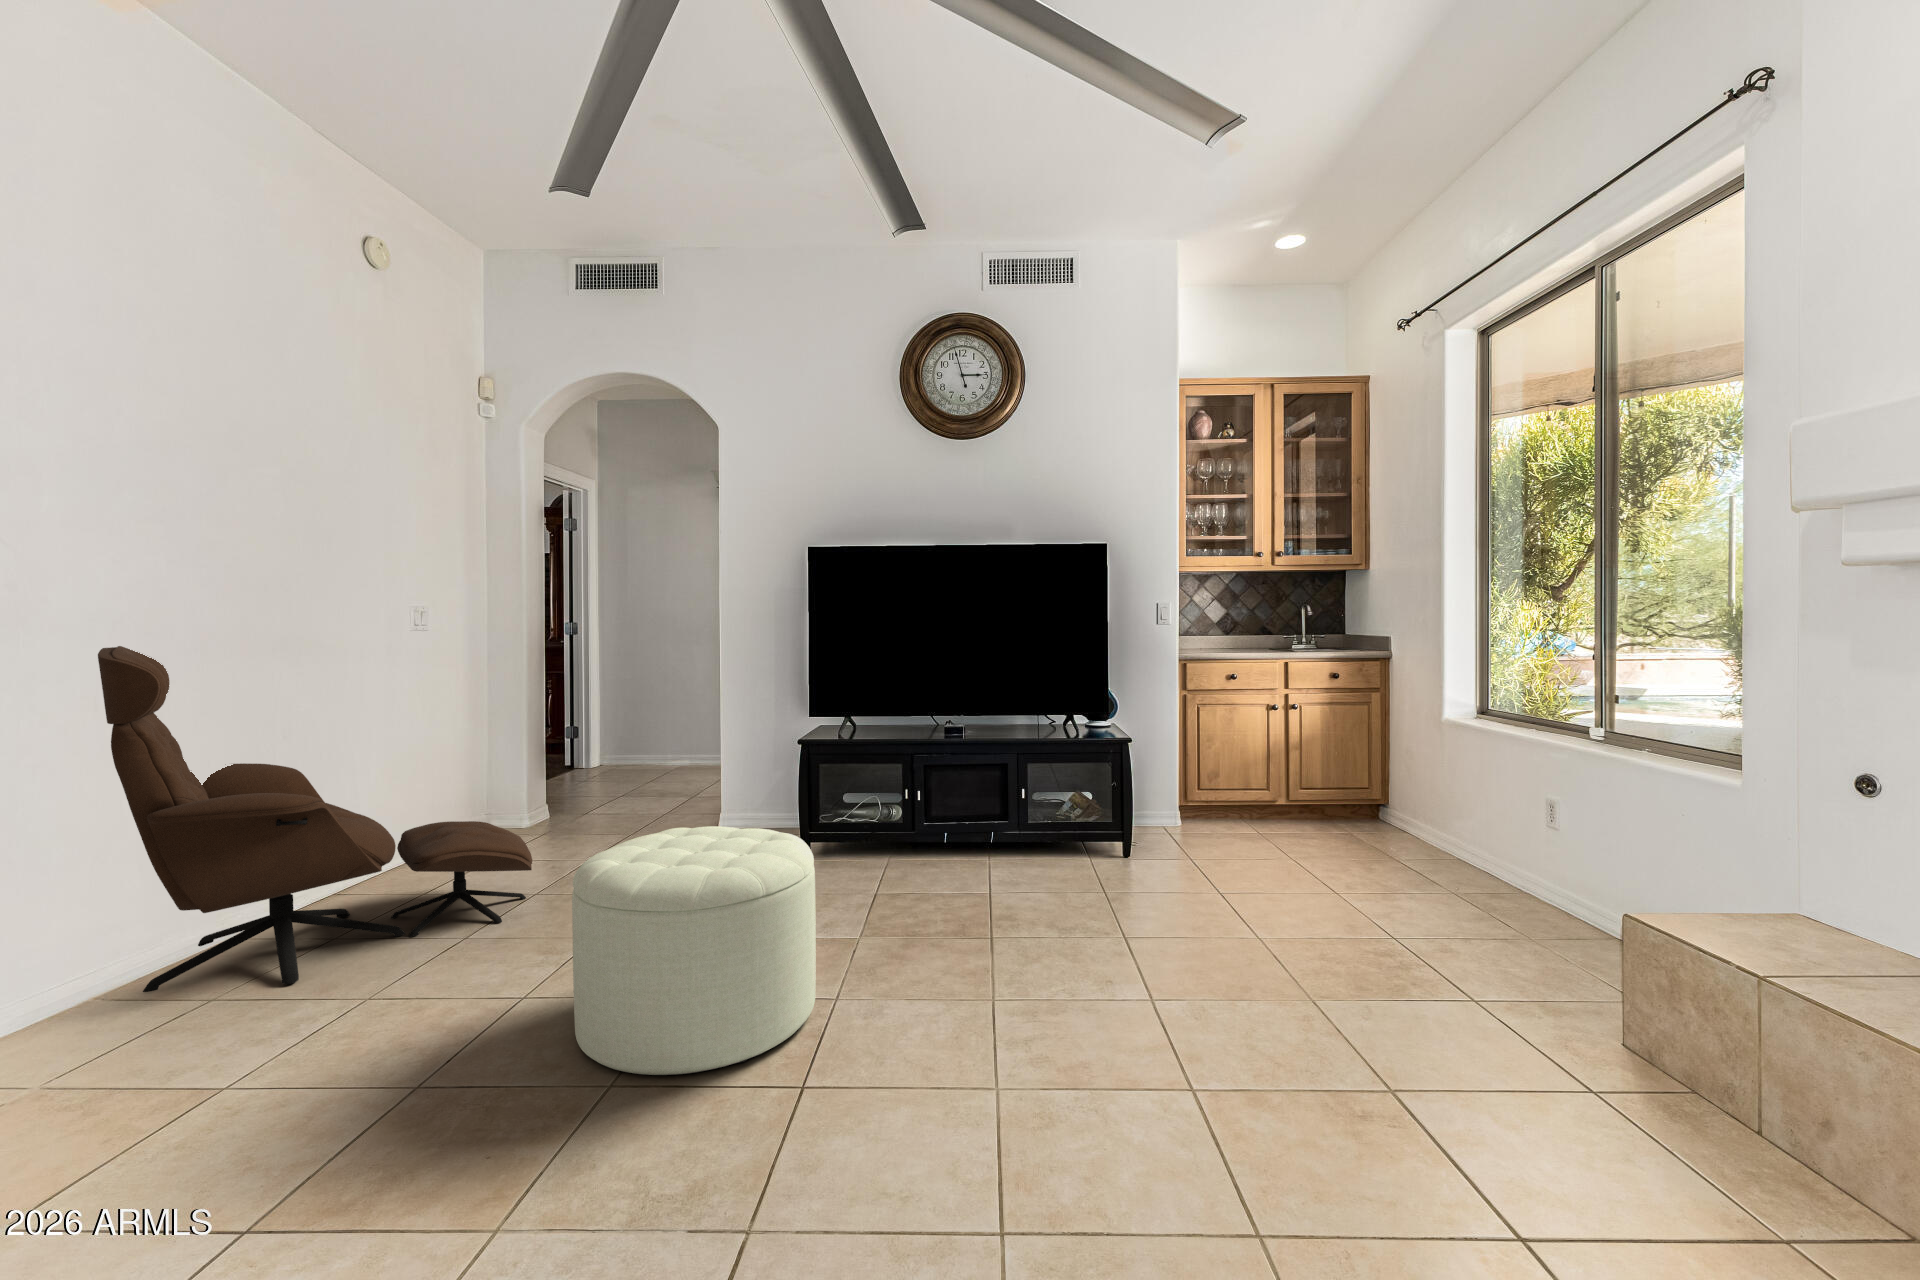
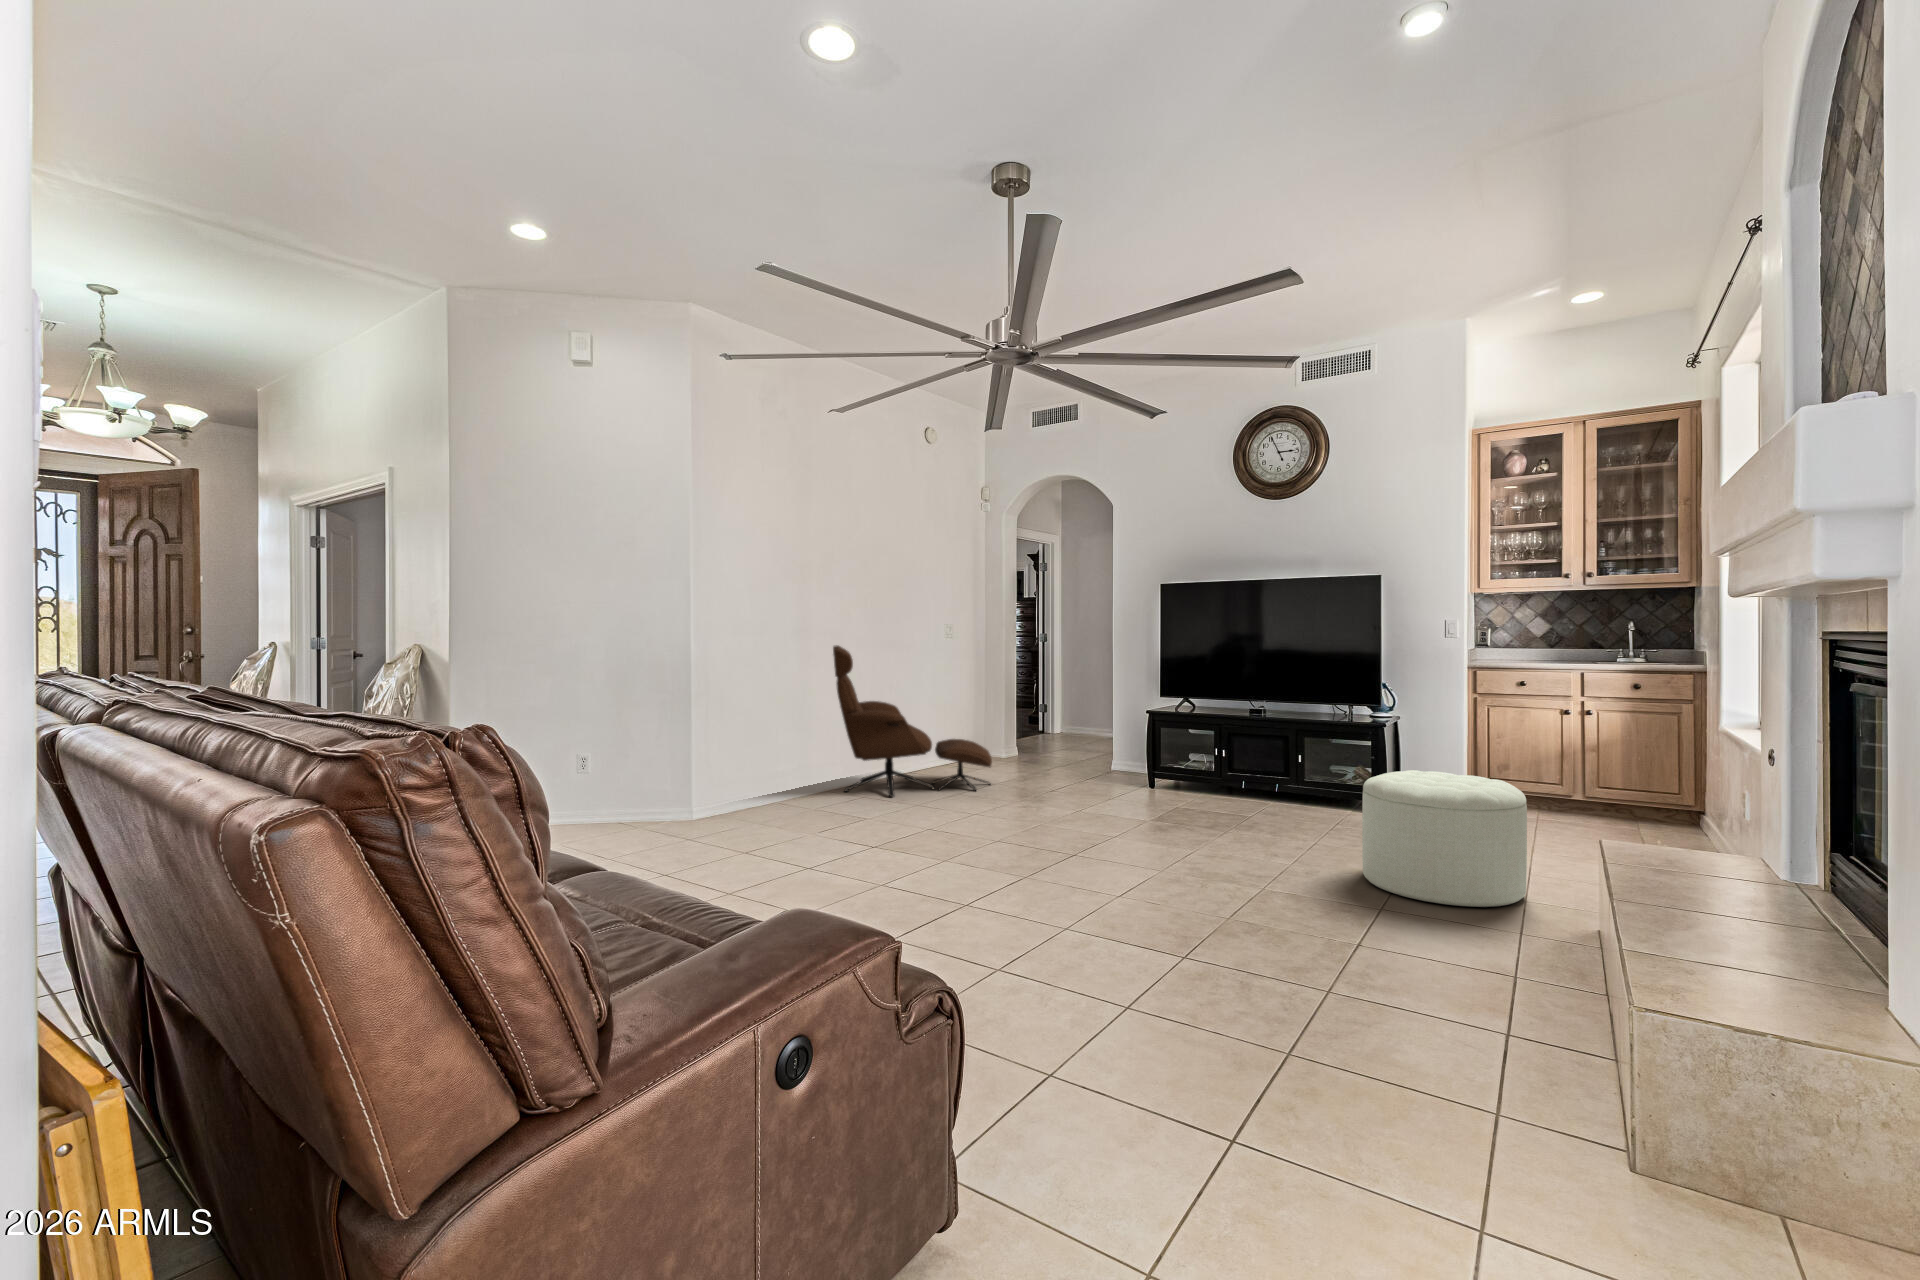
ottoman: present [572,826,816,1075] -> present [1362,770,1527,908]

